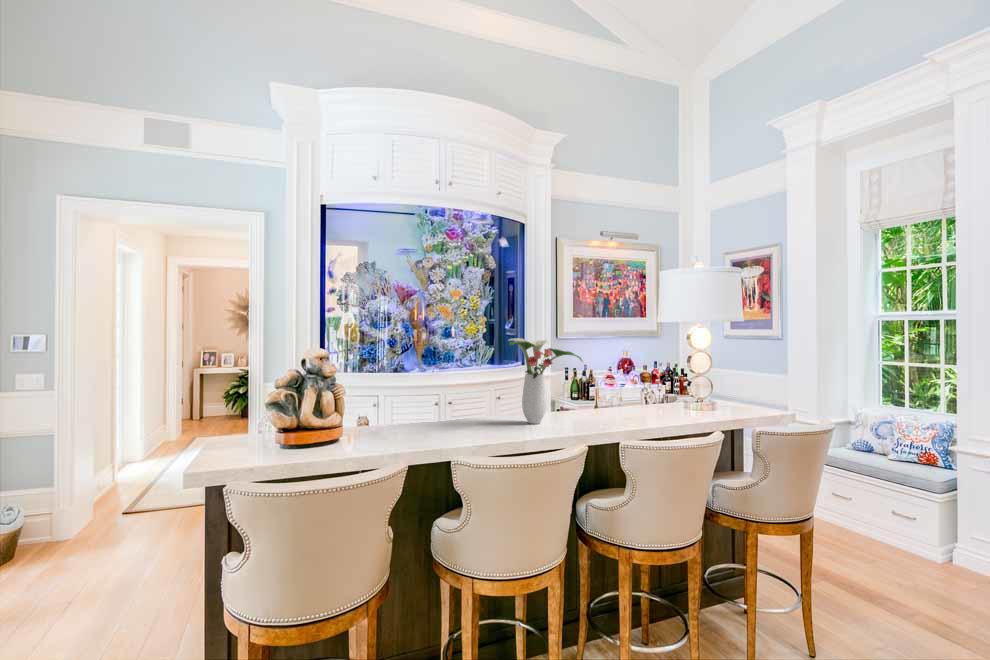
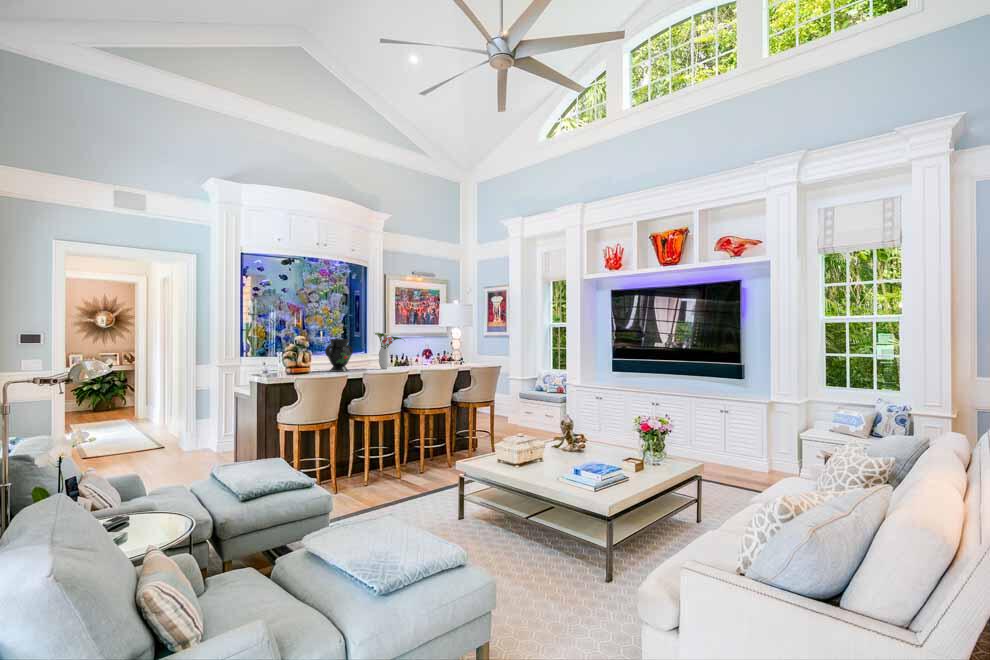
decorative vase: none [382,356,457,439] -> present [325,339,353,372]

